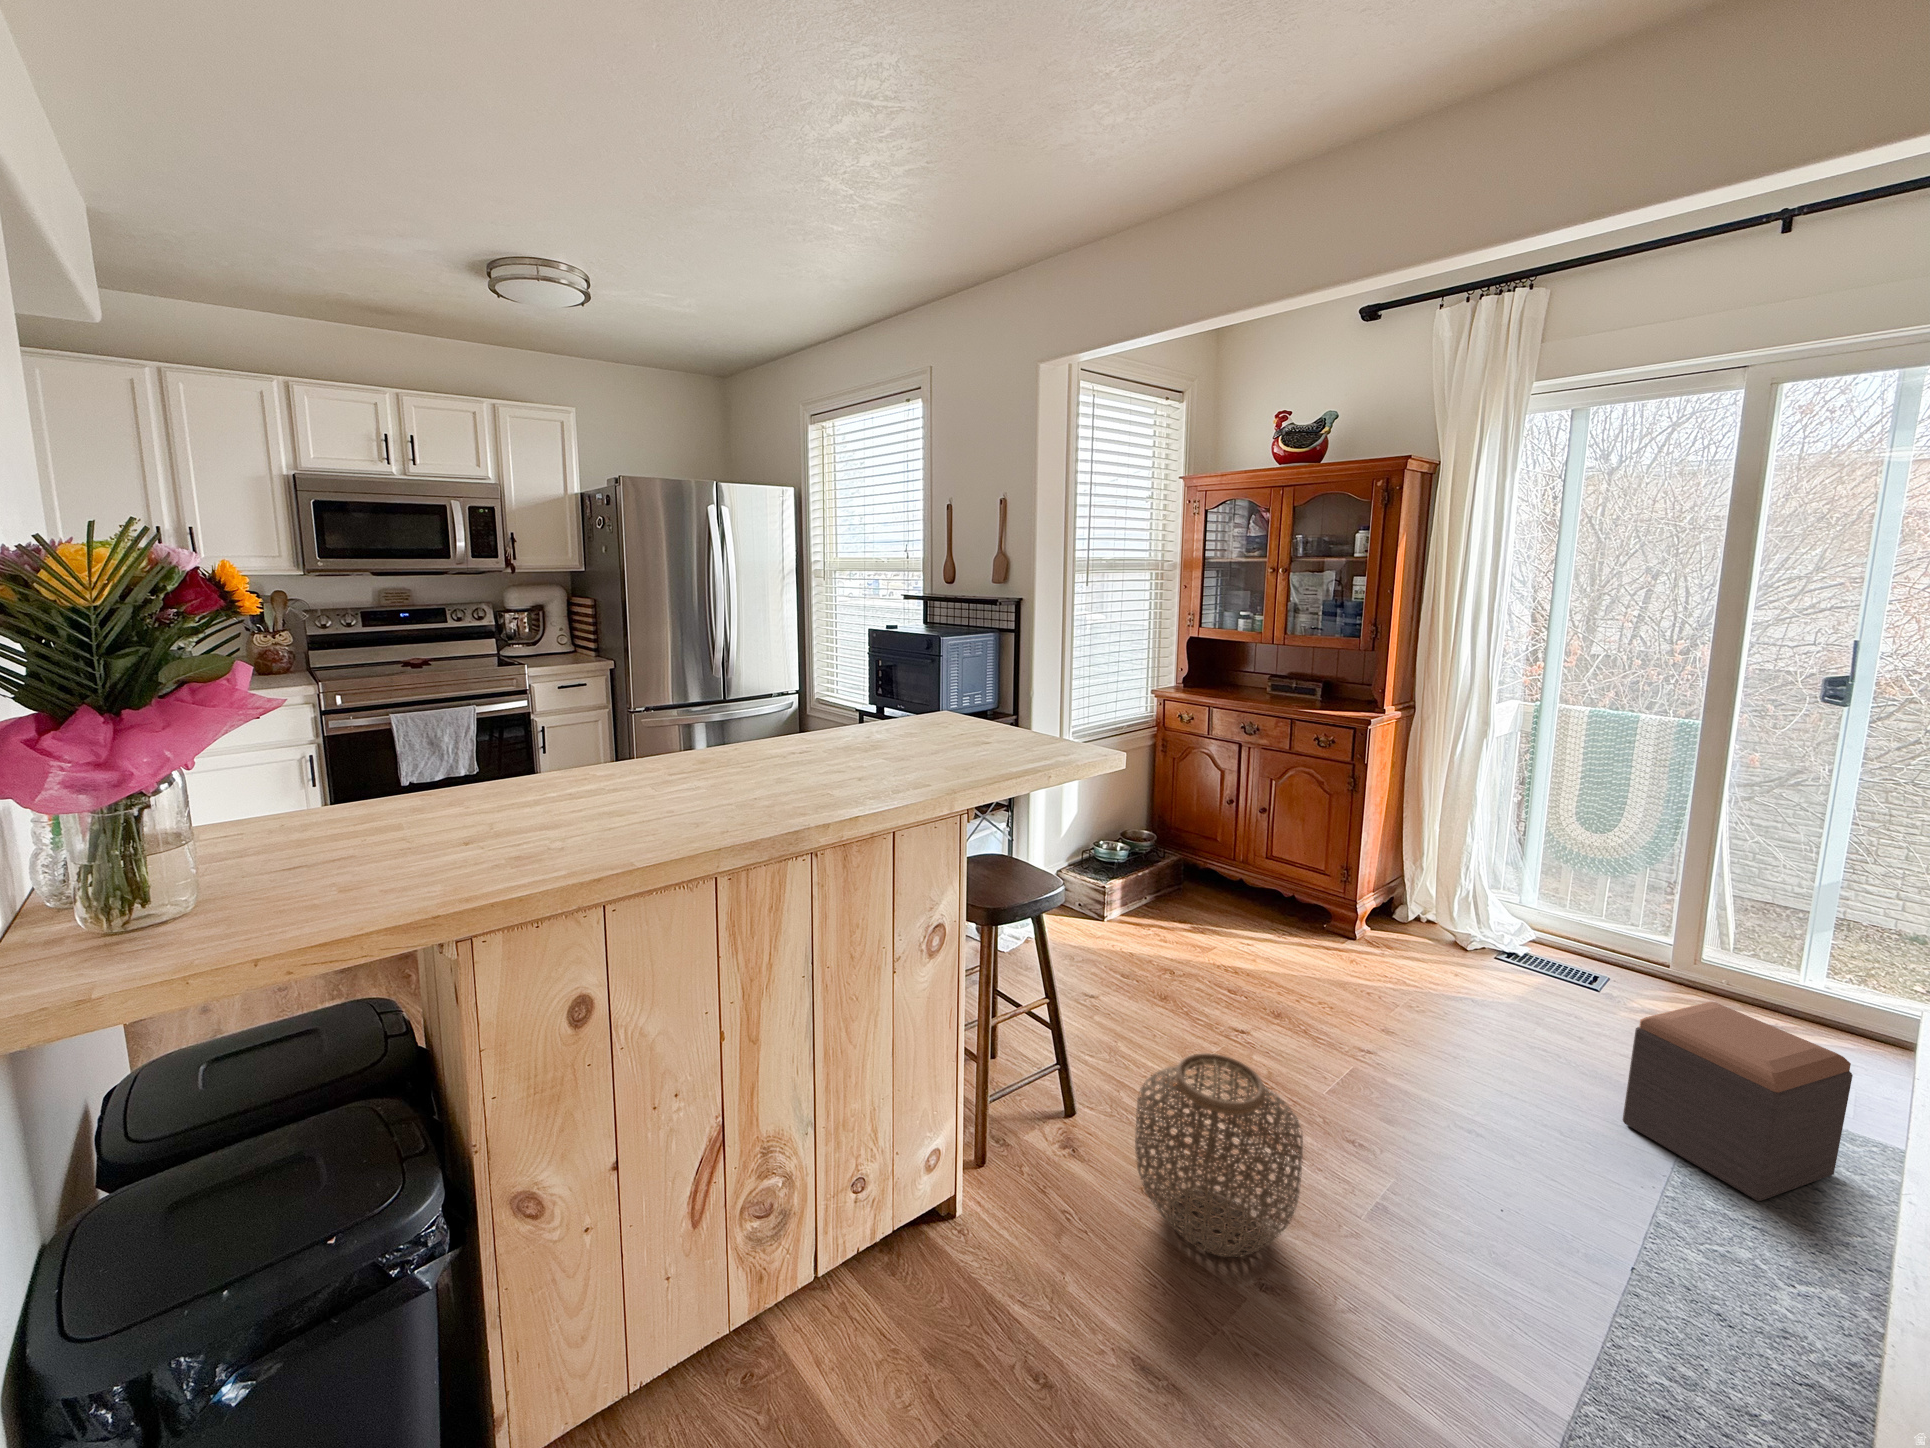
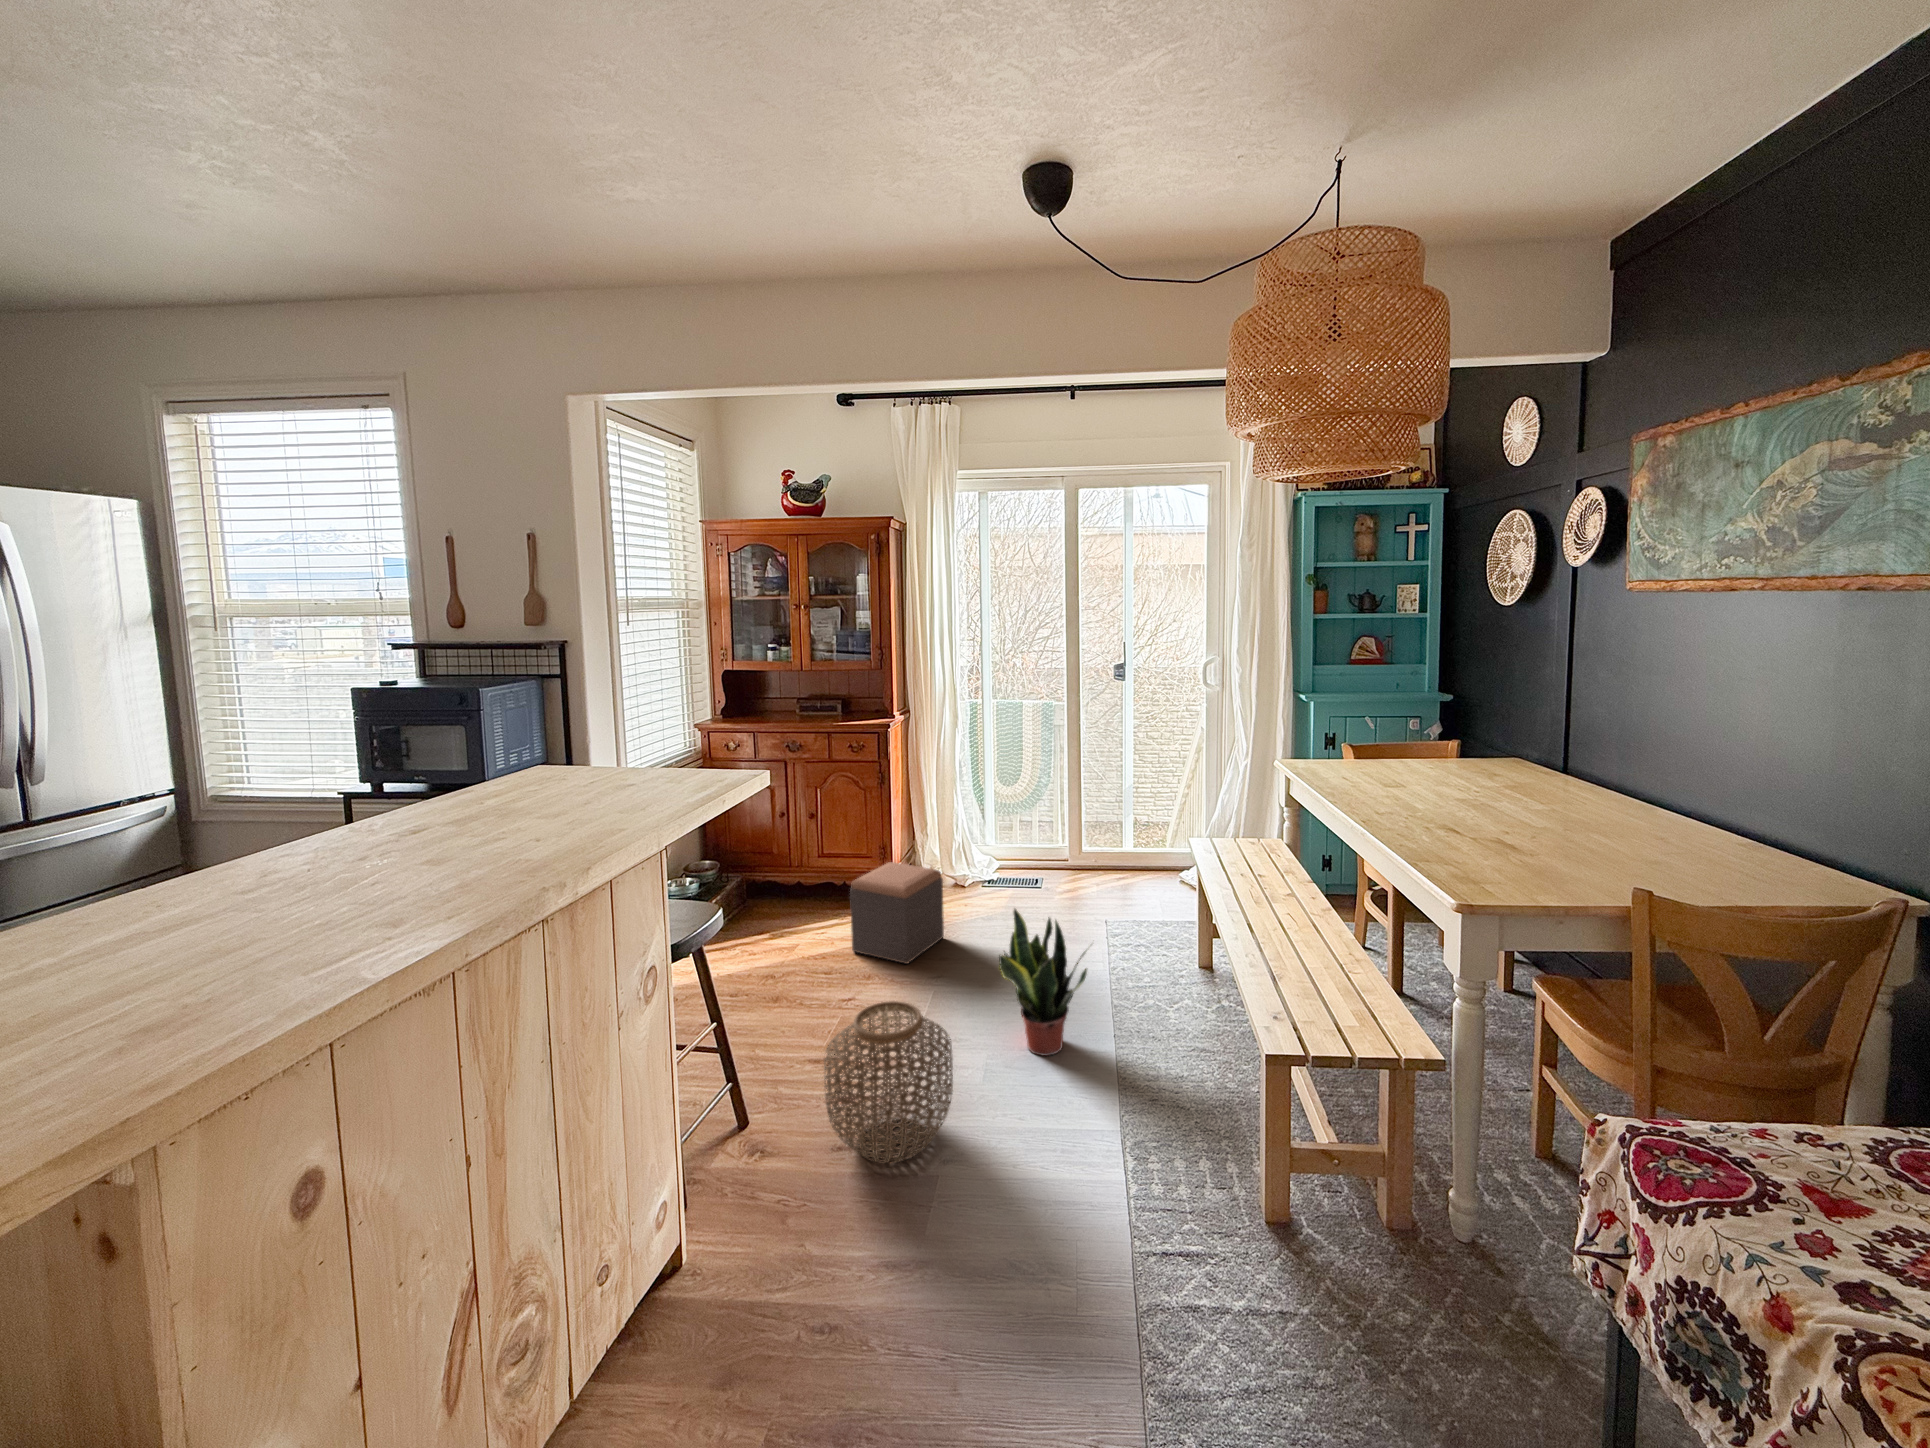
footstool: present [1623,1002,1853,1201] -> present [850,862,944,964]
potted plant: none [1415,1009,1610,1243] -> present [999,909,1092,1056]

